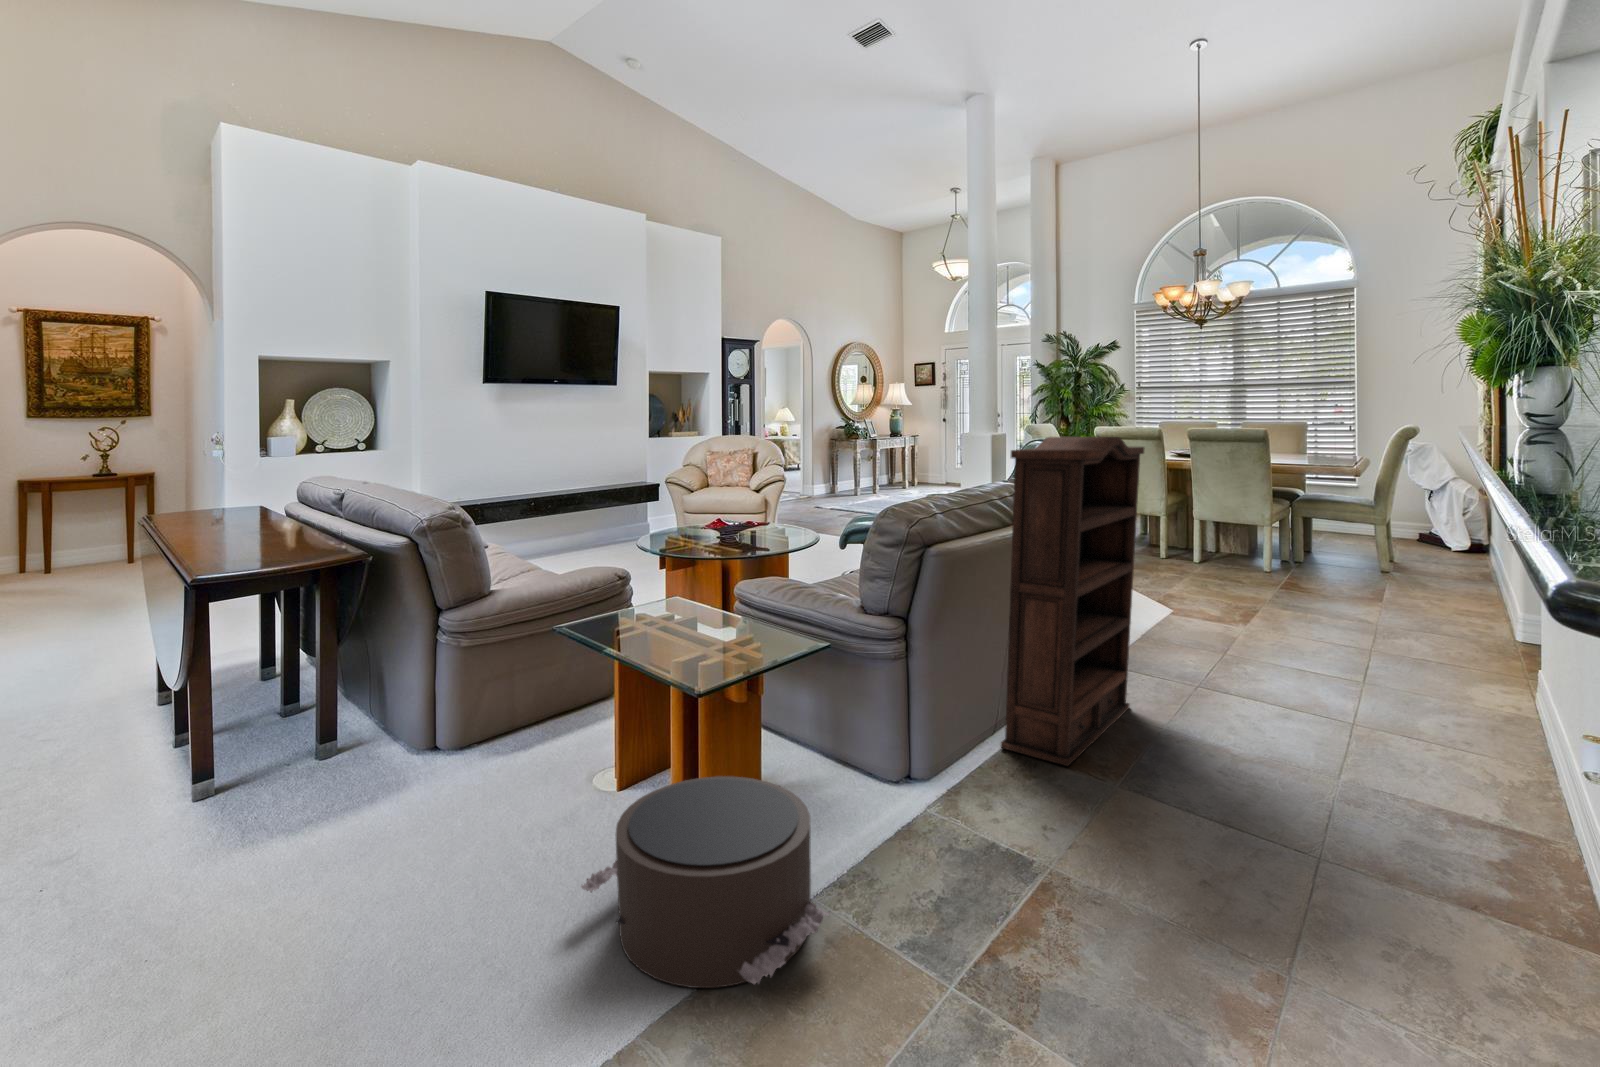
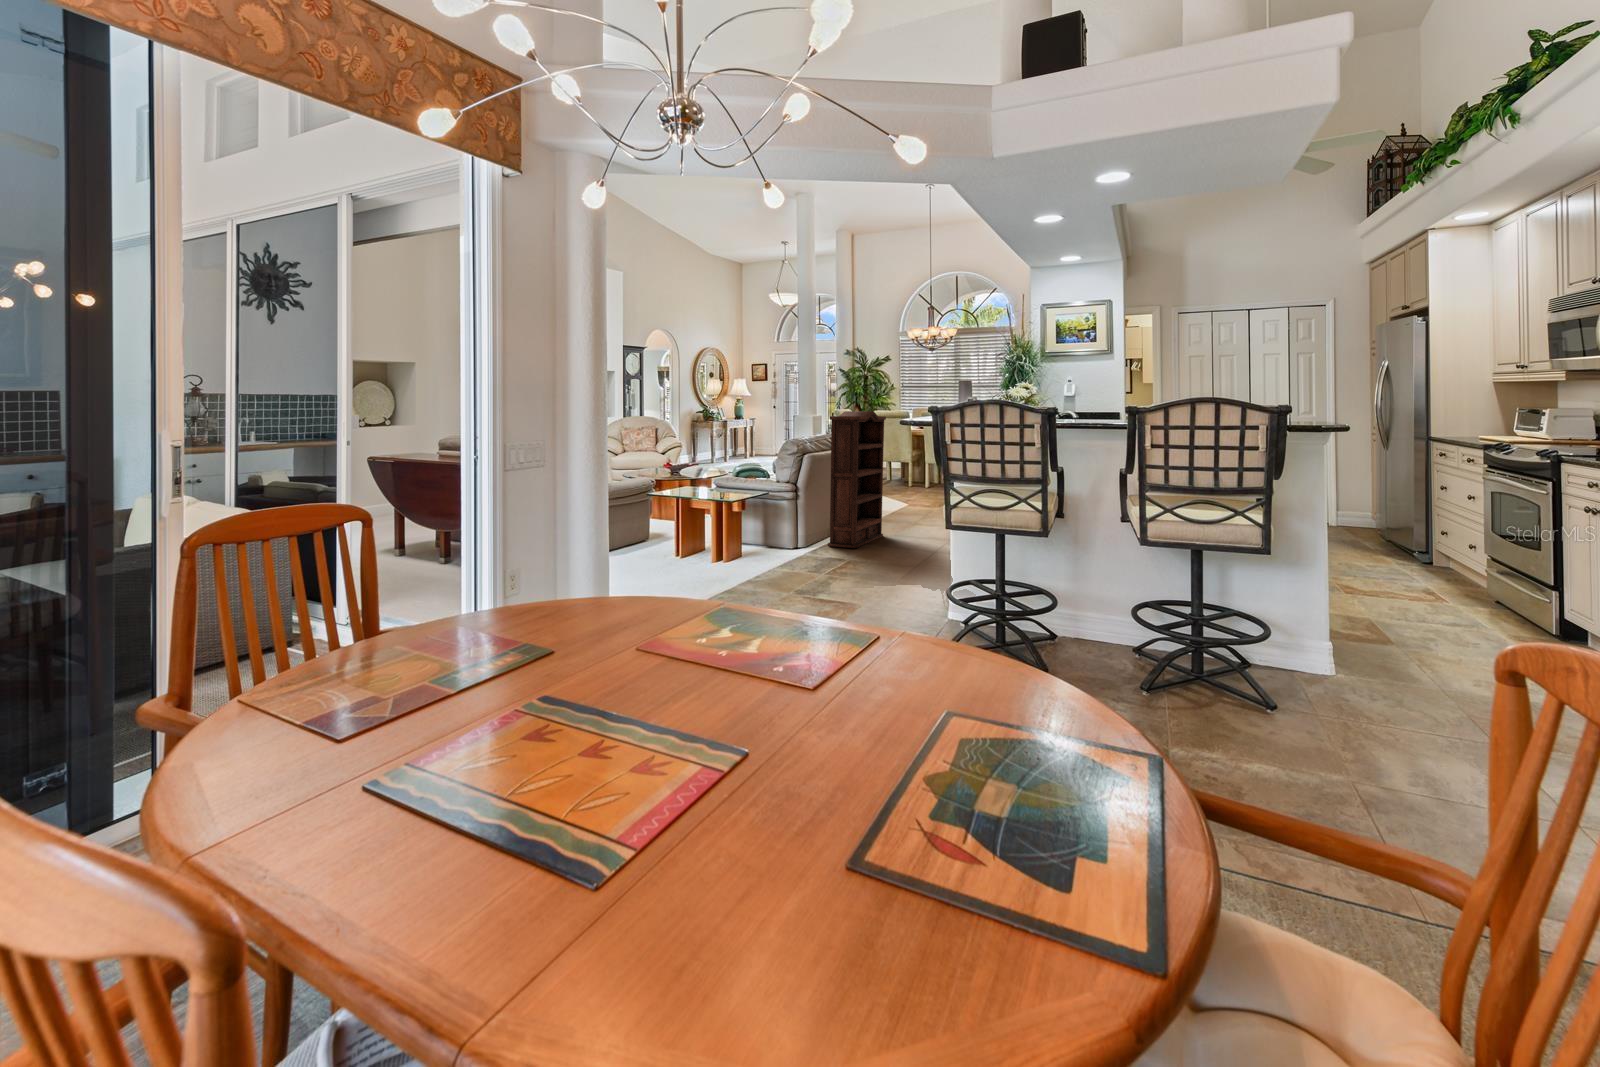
pouf: present [581,776,830,988] -> none [686,536,777,586]

